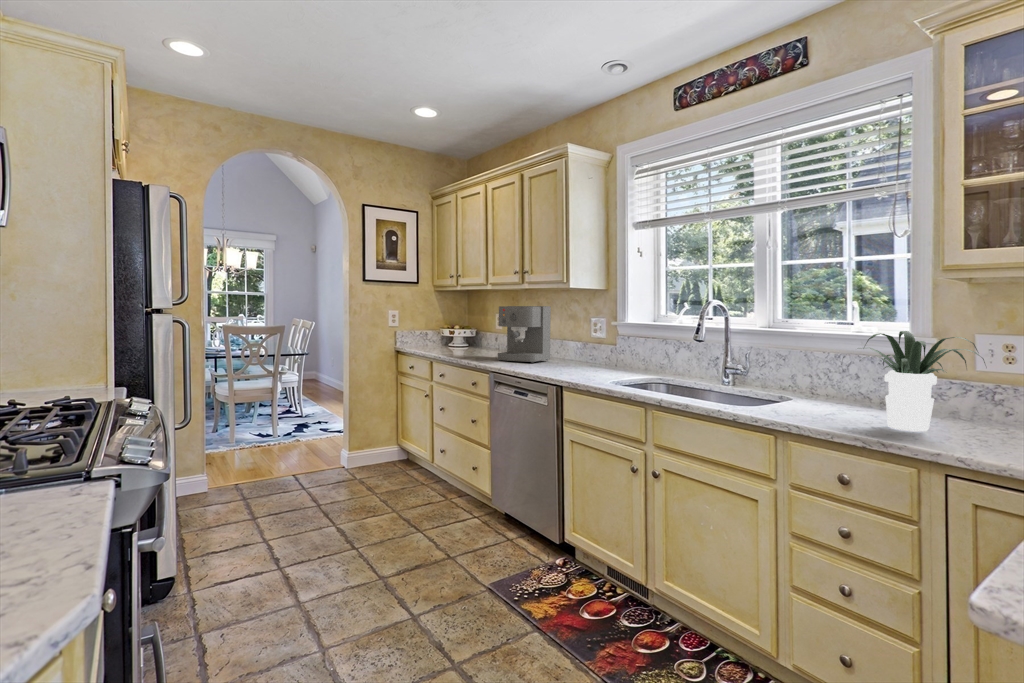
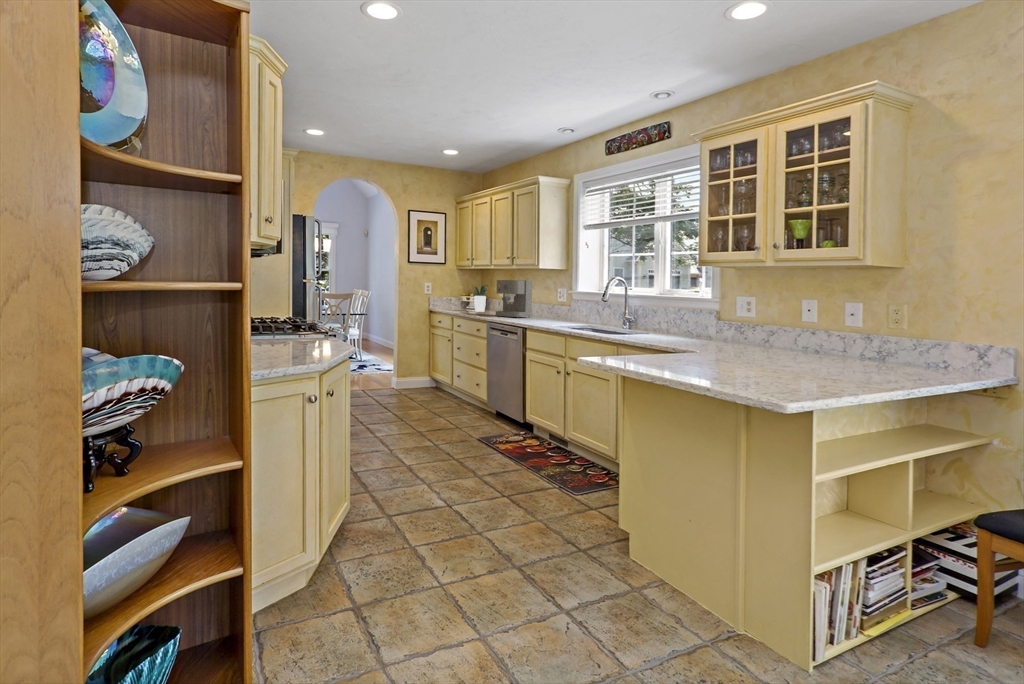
potted plant: present [843,331,985,431] -> present [469,285,488,312]

